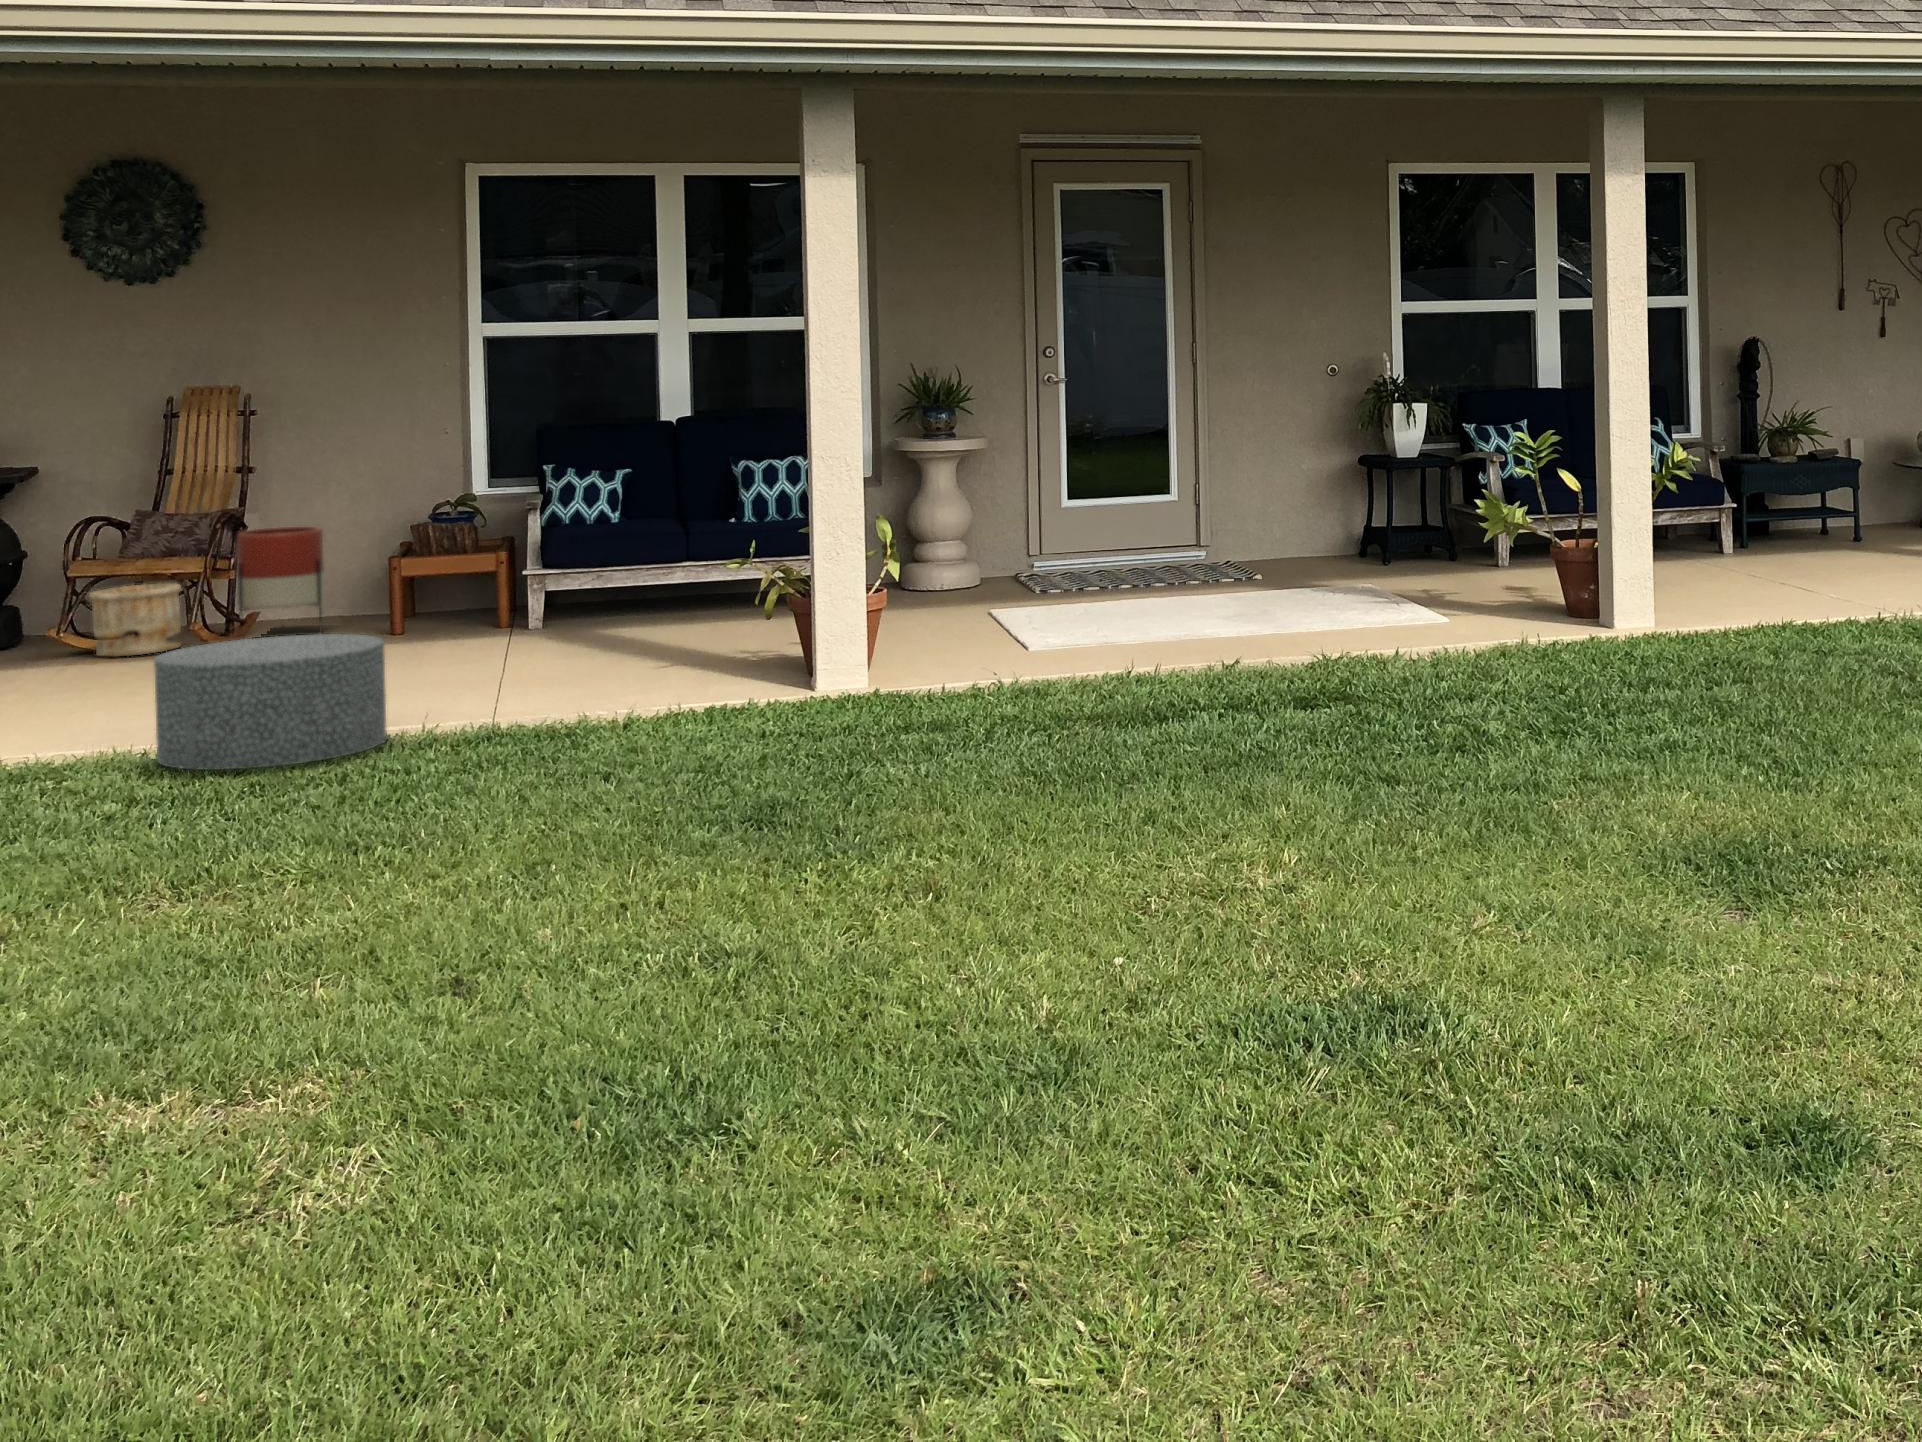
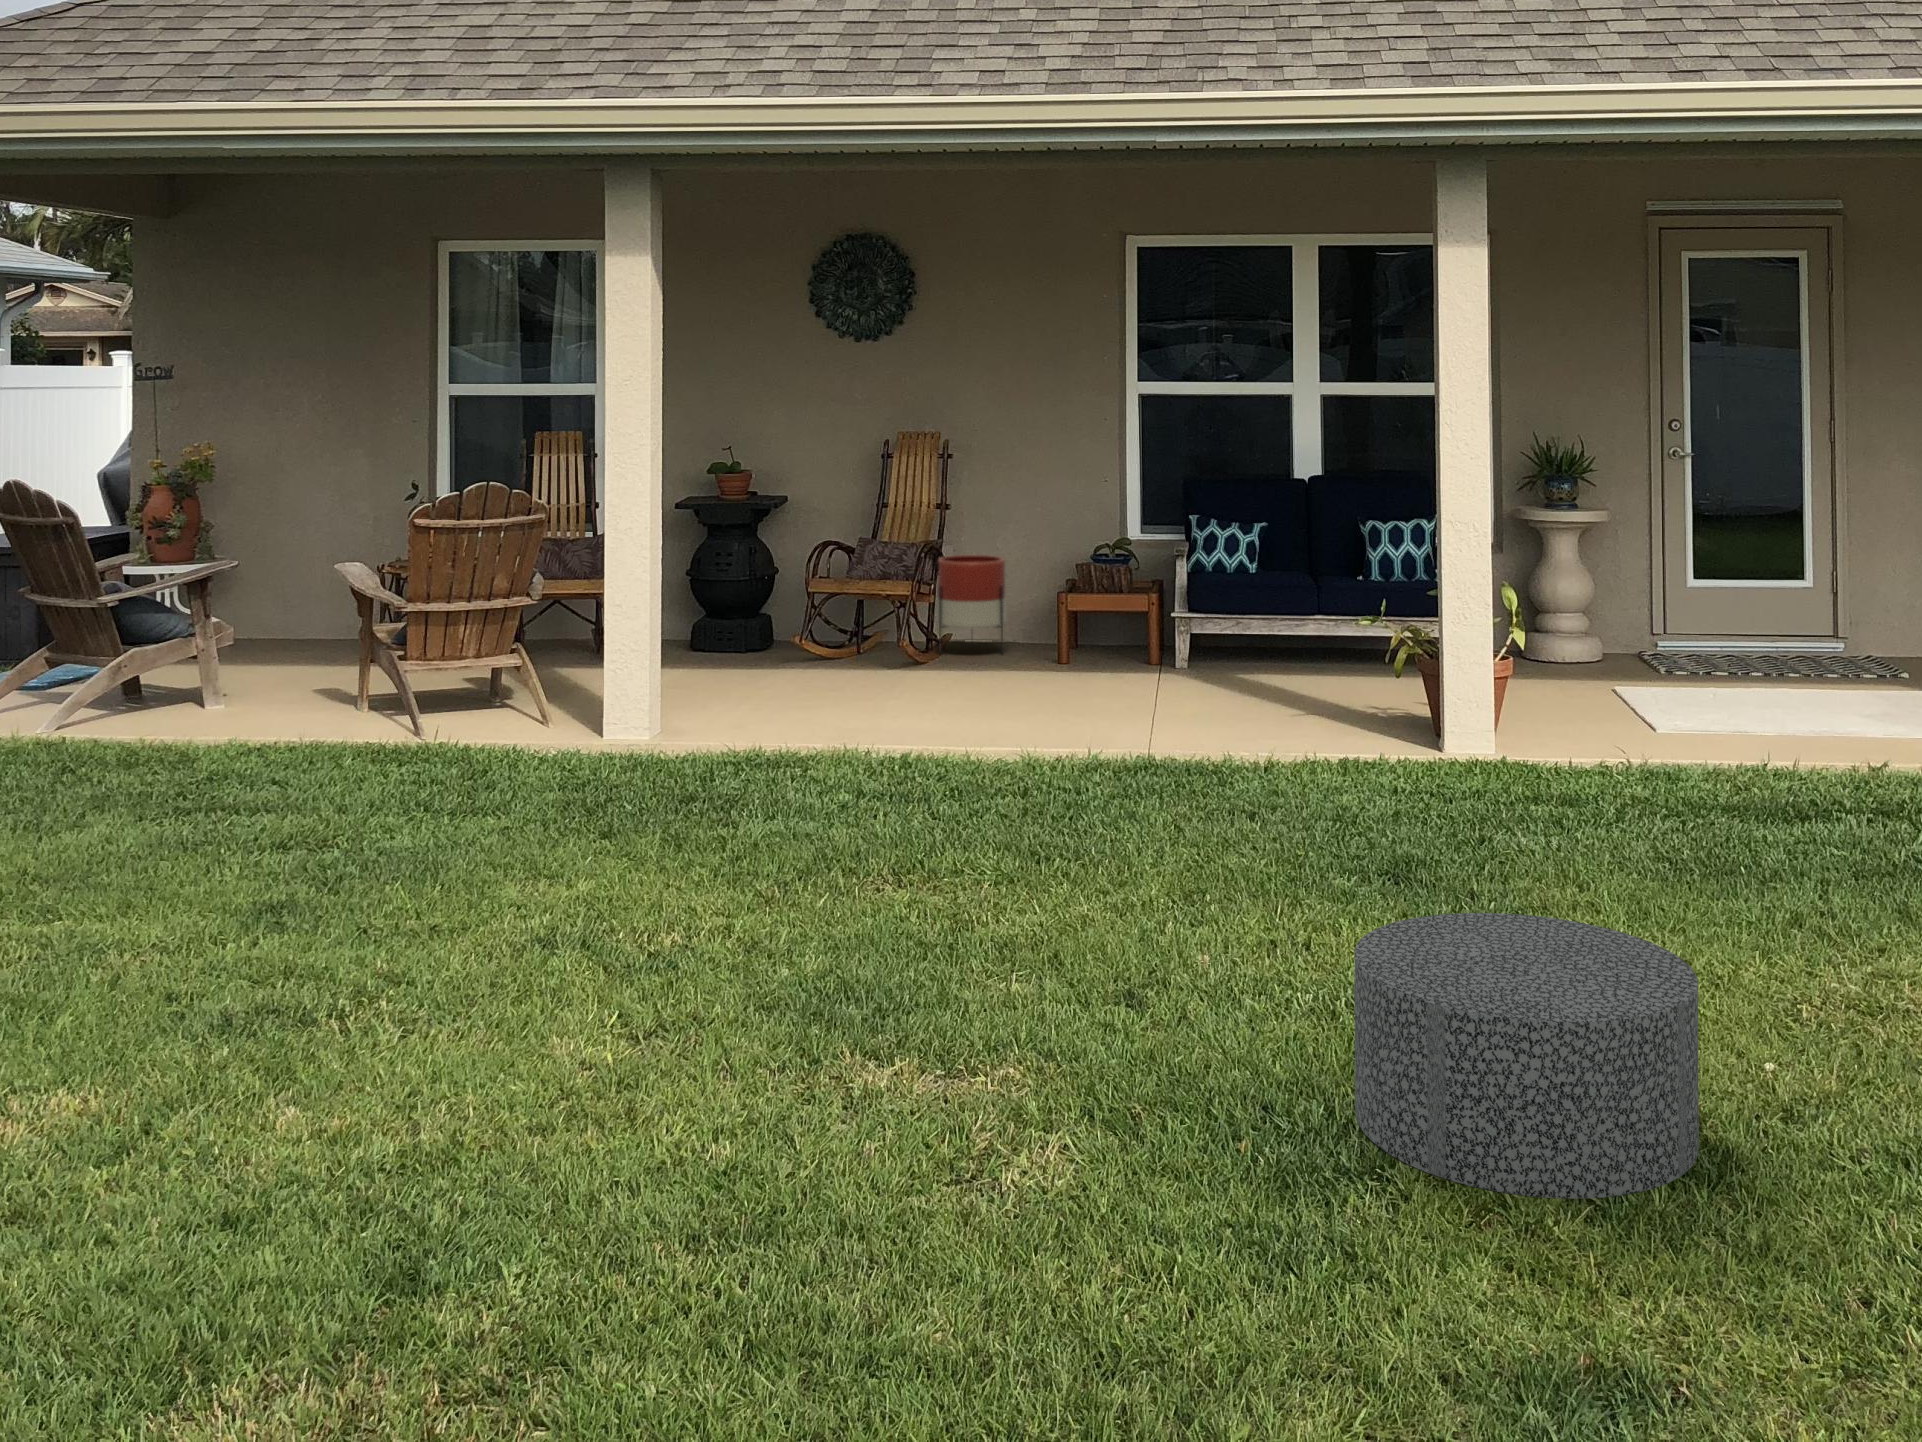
wooden bucket: present [89,583,181,656] -> none [827,599,895,661]
ottoman: present [154,634,387,770] -> present [1355,913,1699,1199]

